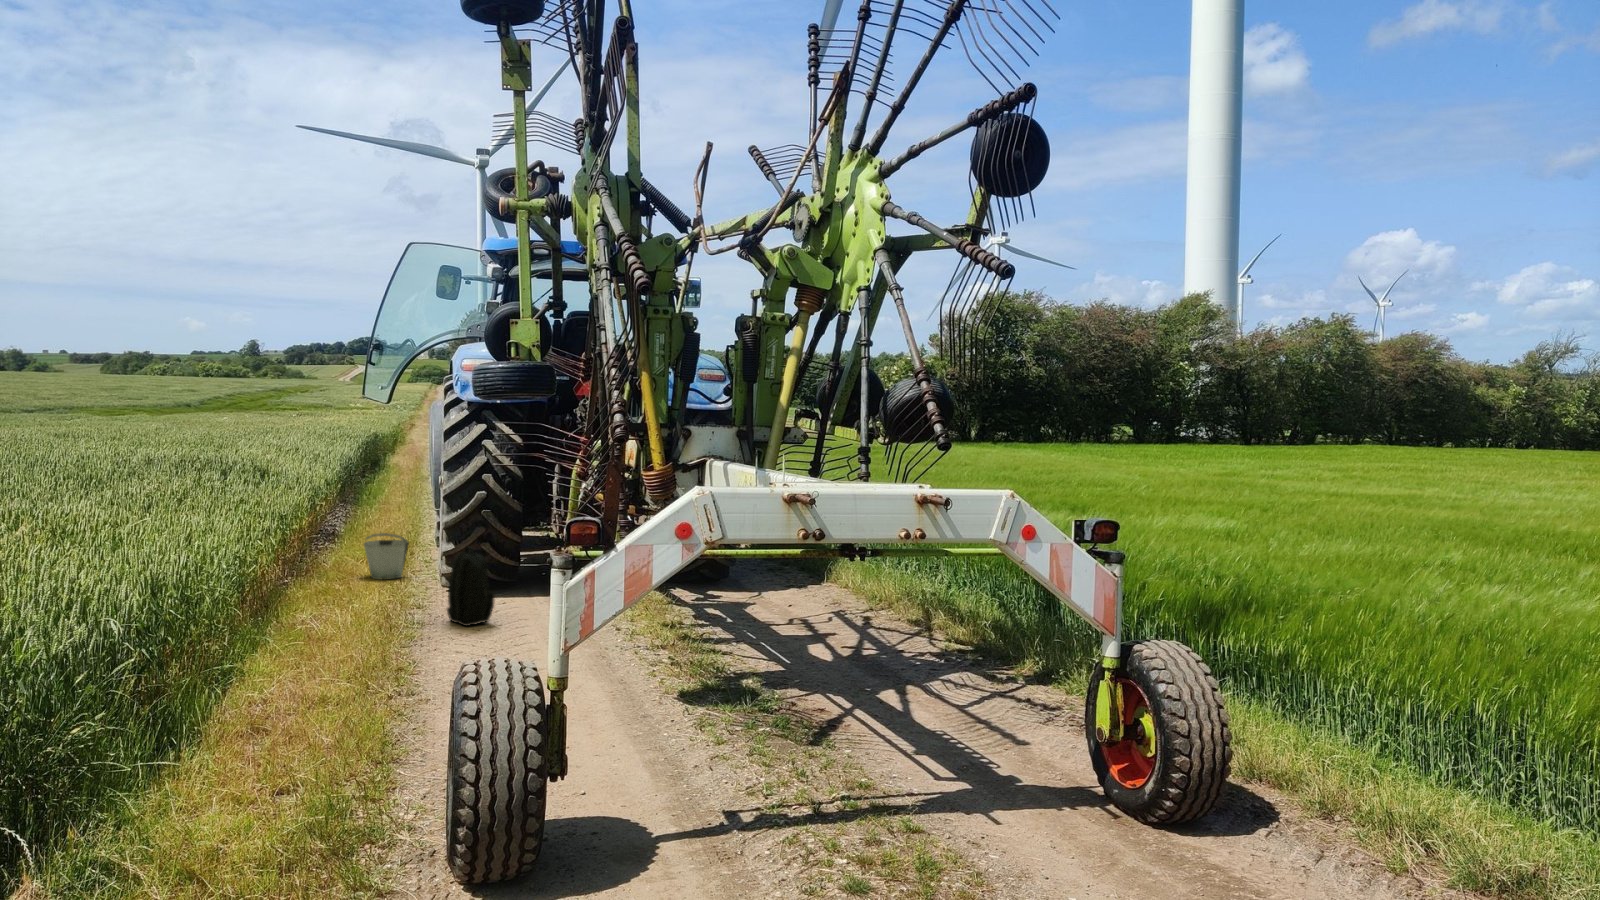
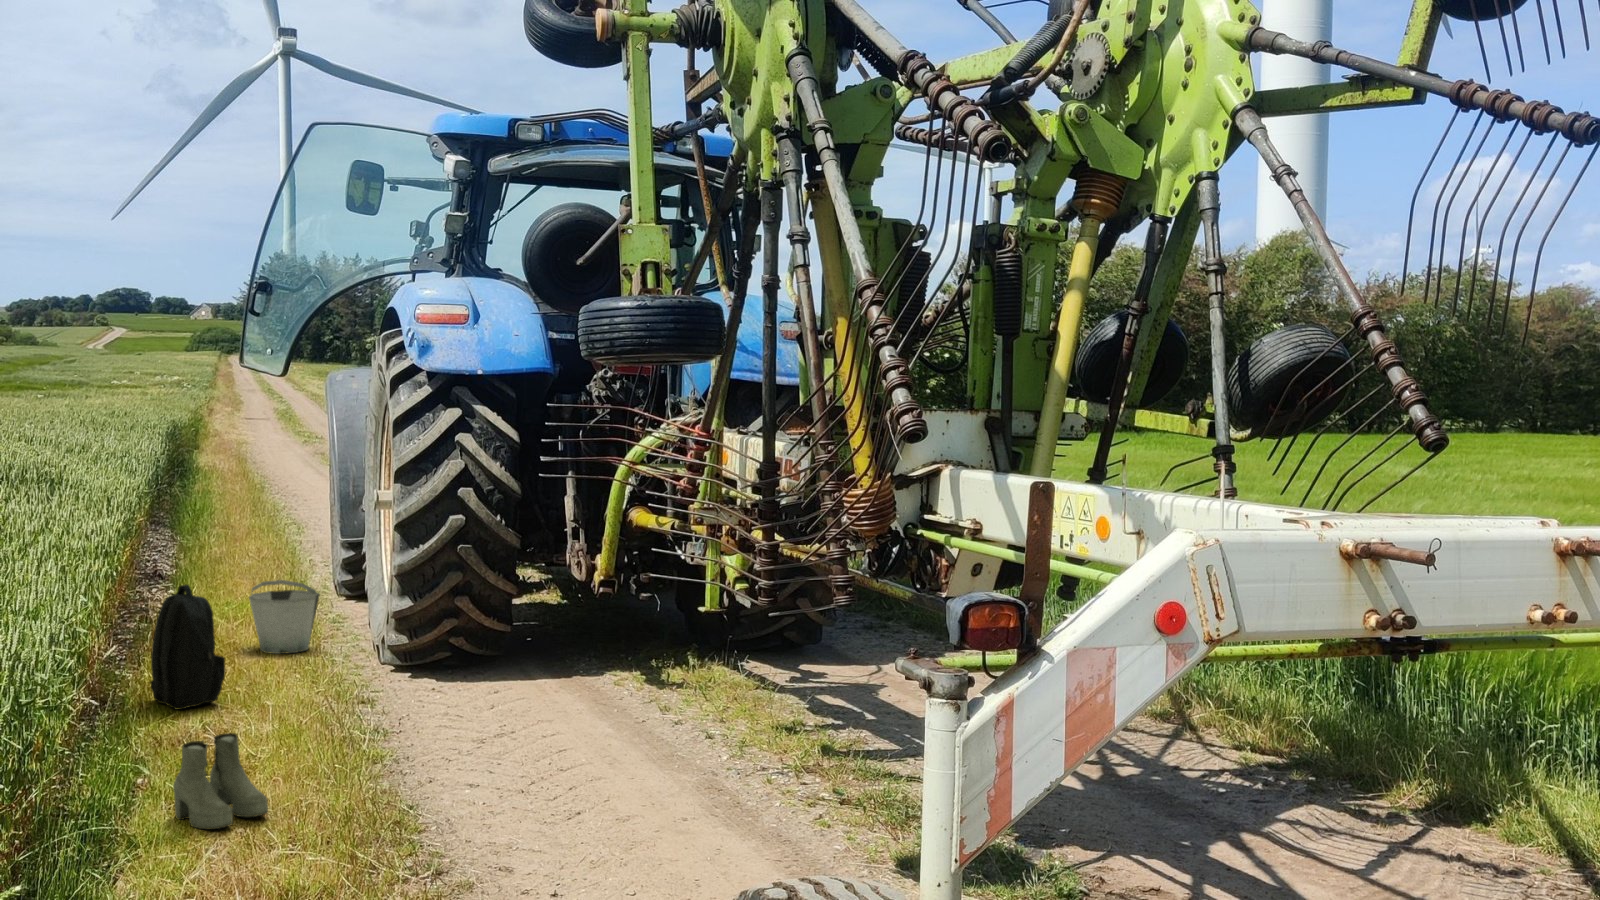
backpack: present [447,546,494,626] -> present [150,585,225,710]
boots: none [275,614,330,668] -> present [173,733,268,829]

